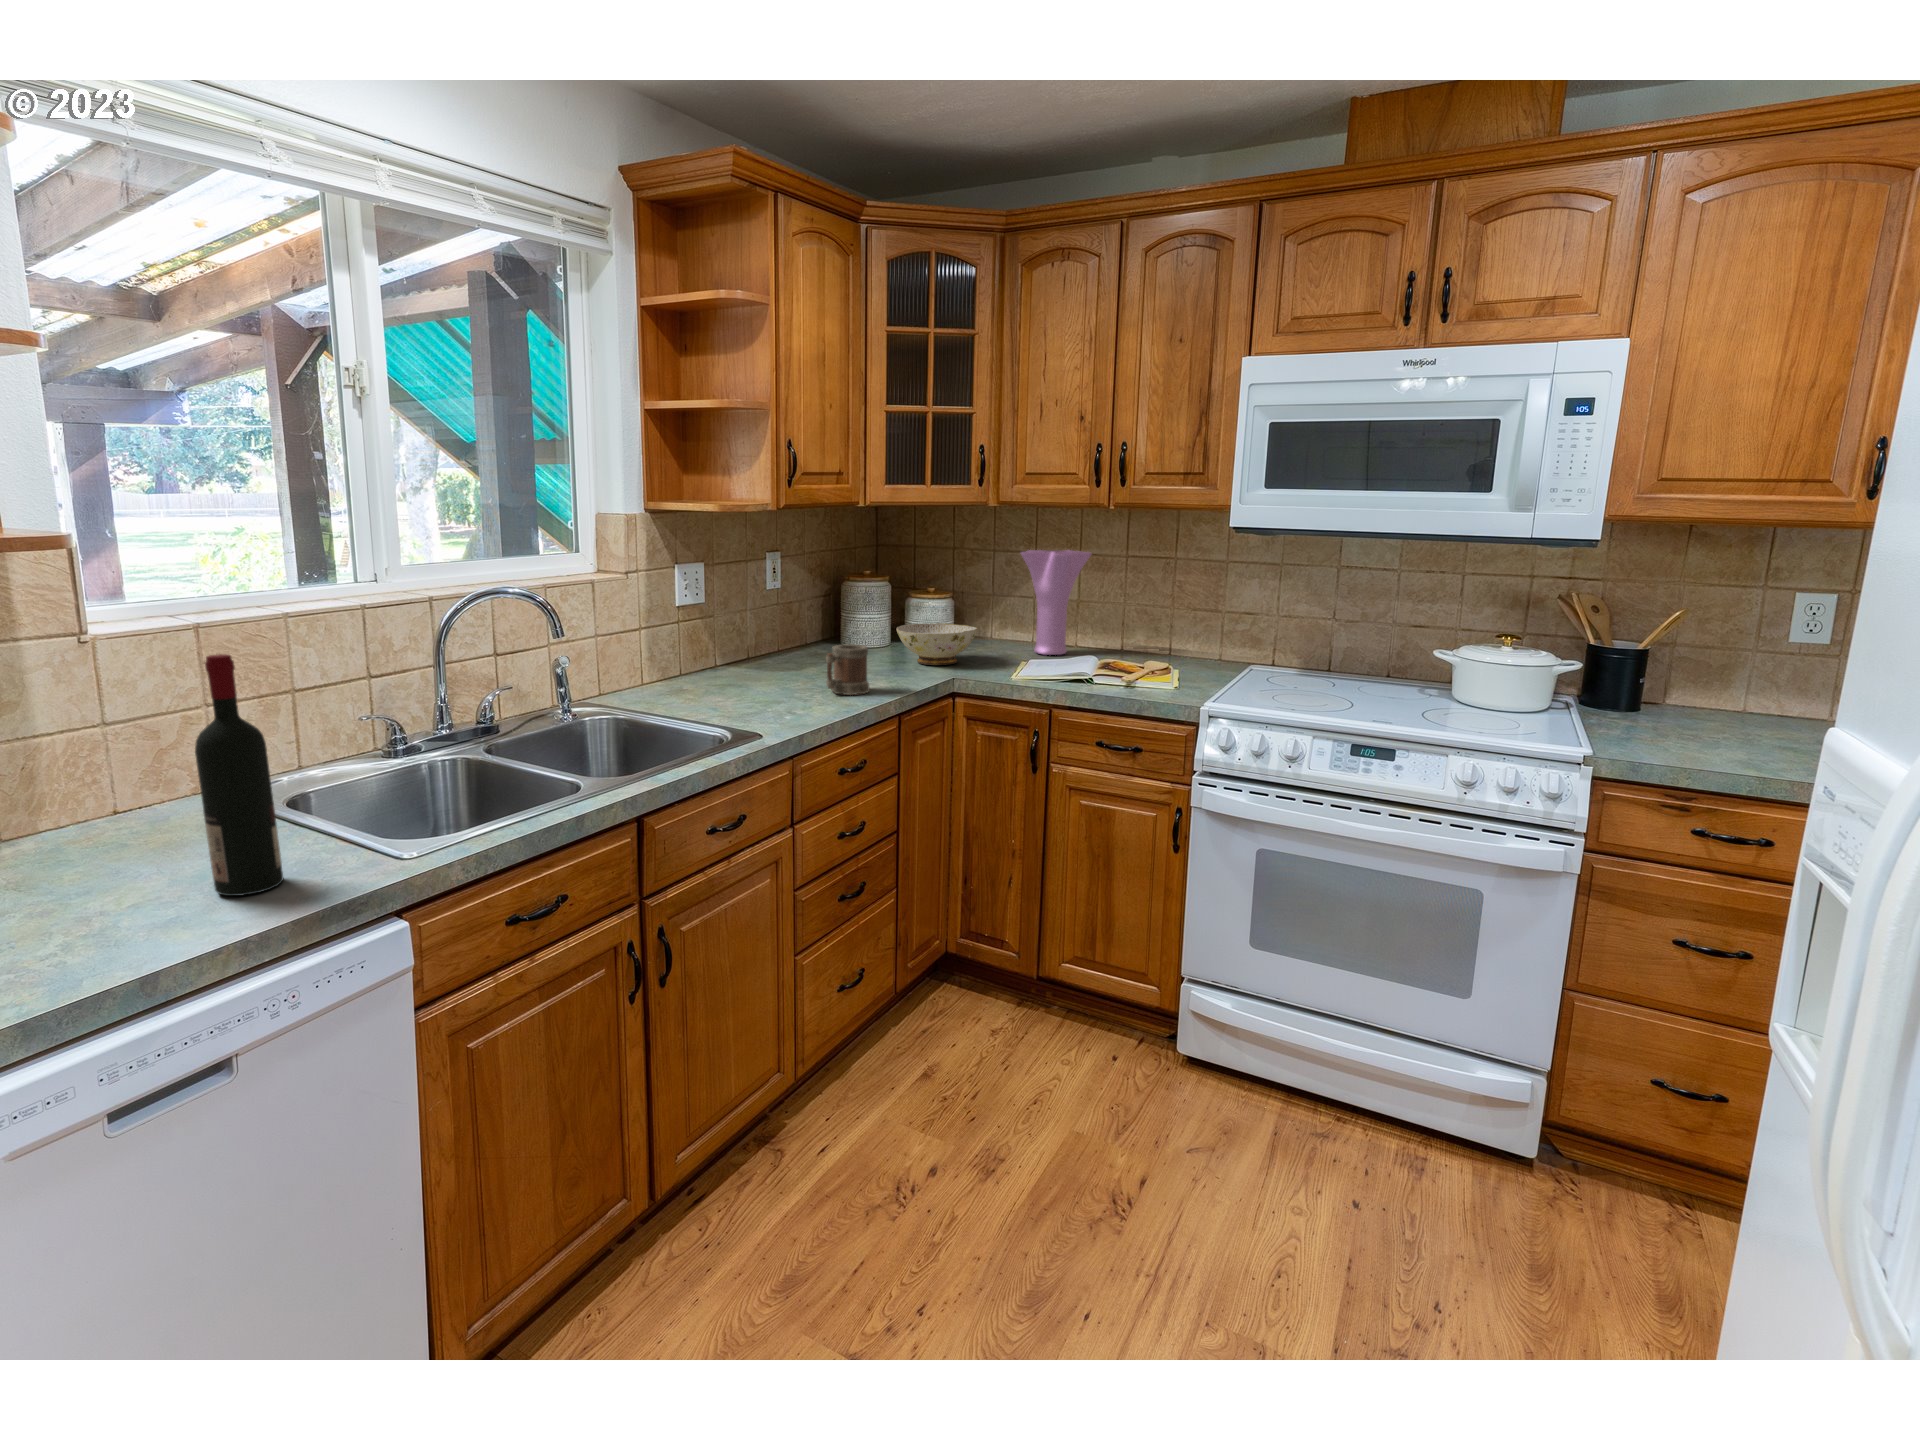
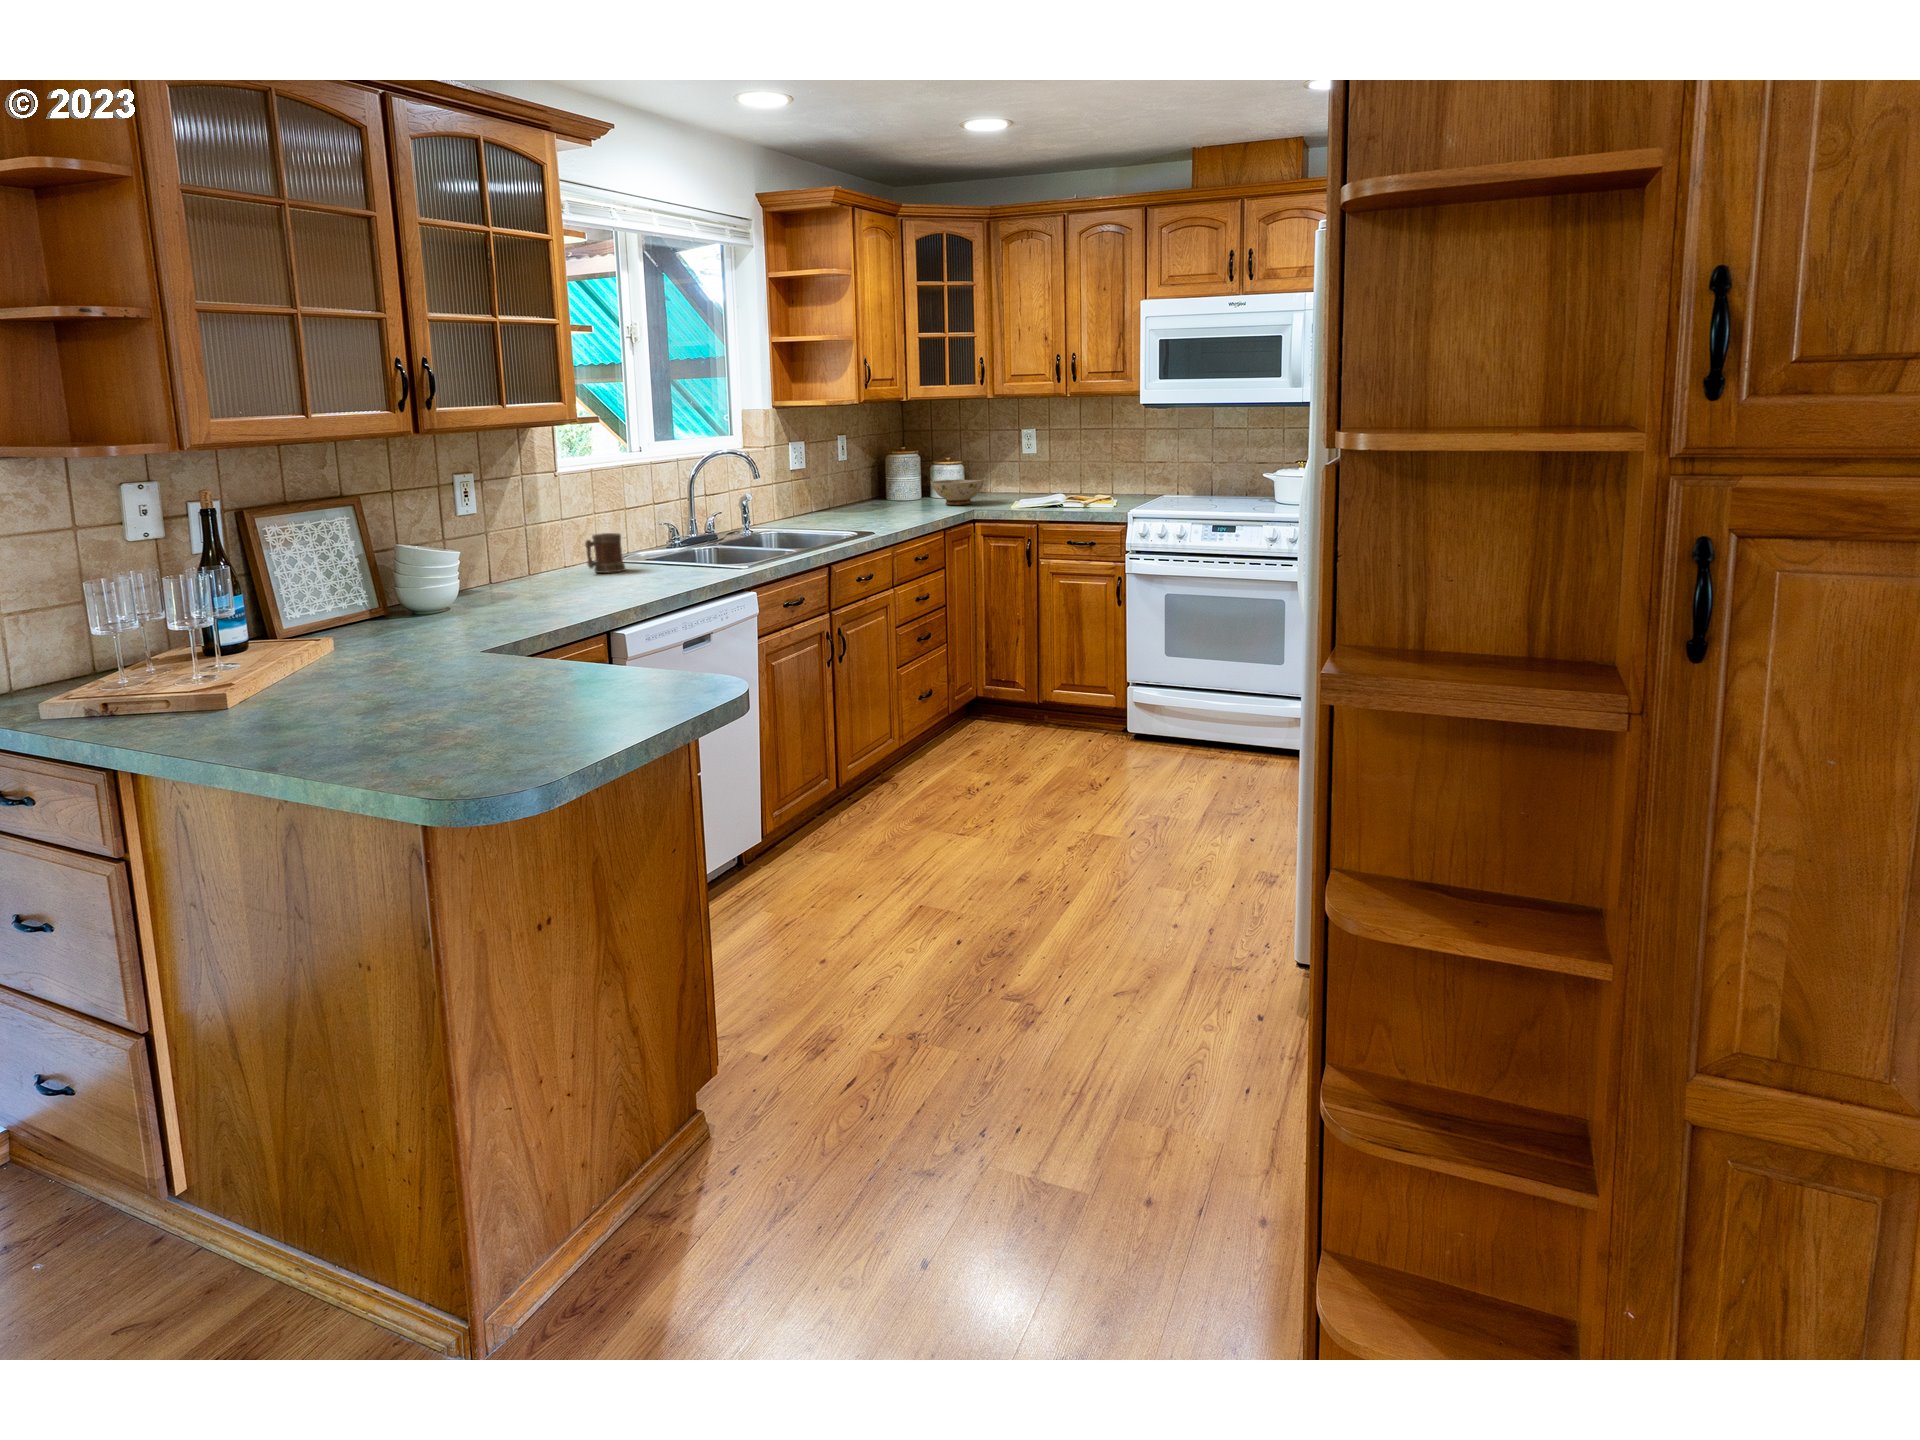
vase: present [1021,550,1091,655] -> none [1009,427,1057,498]
mug: present [826,644,870,695] -> present [585,533,625,573]
wine bottle: present [195,654,283,896] -> none [672,469,704,577]

